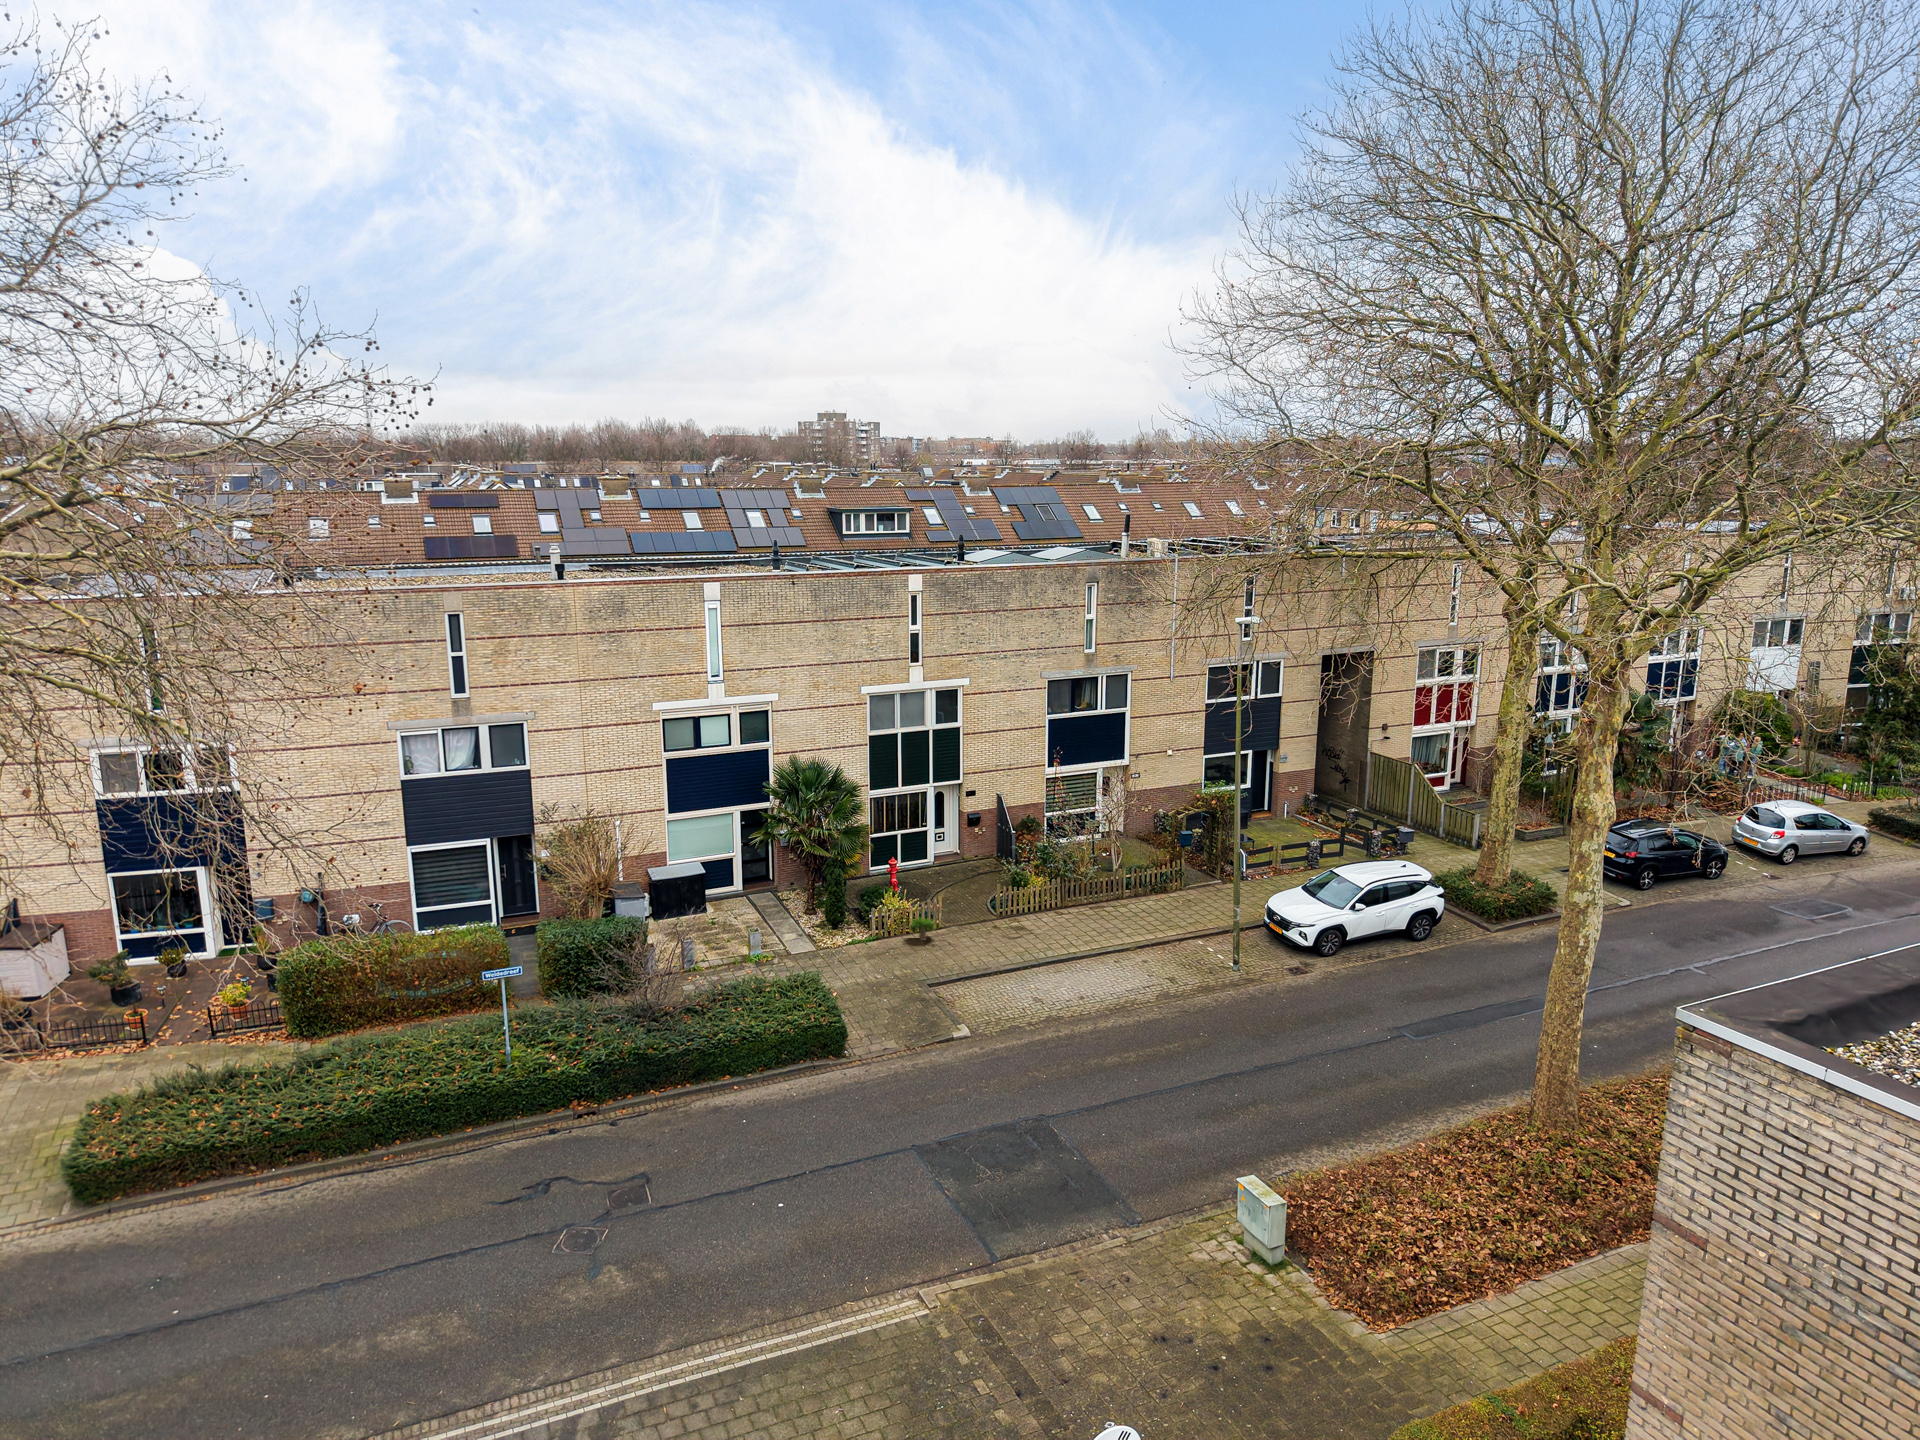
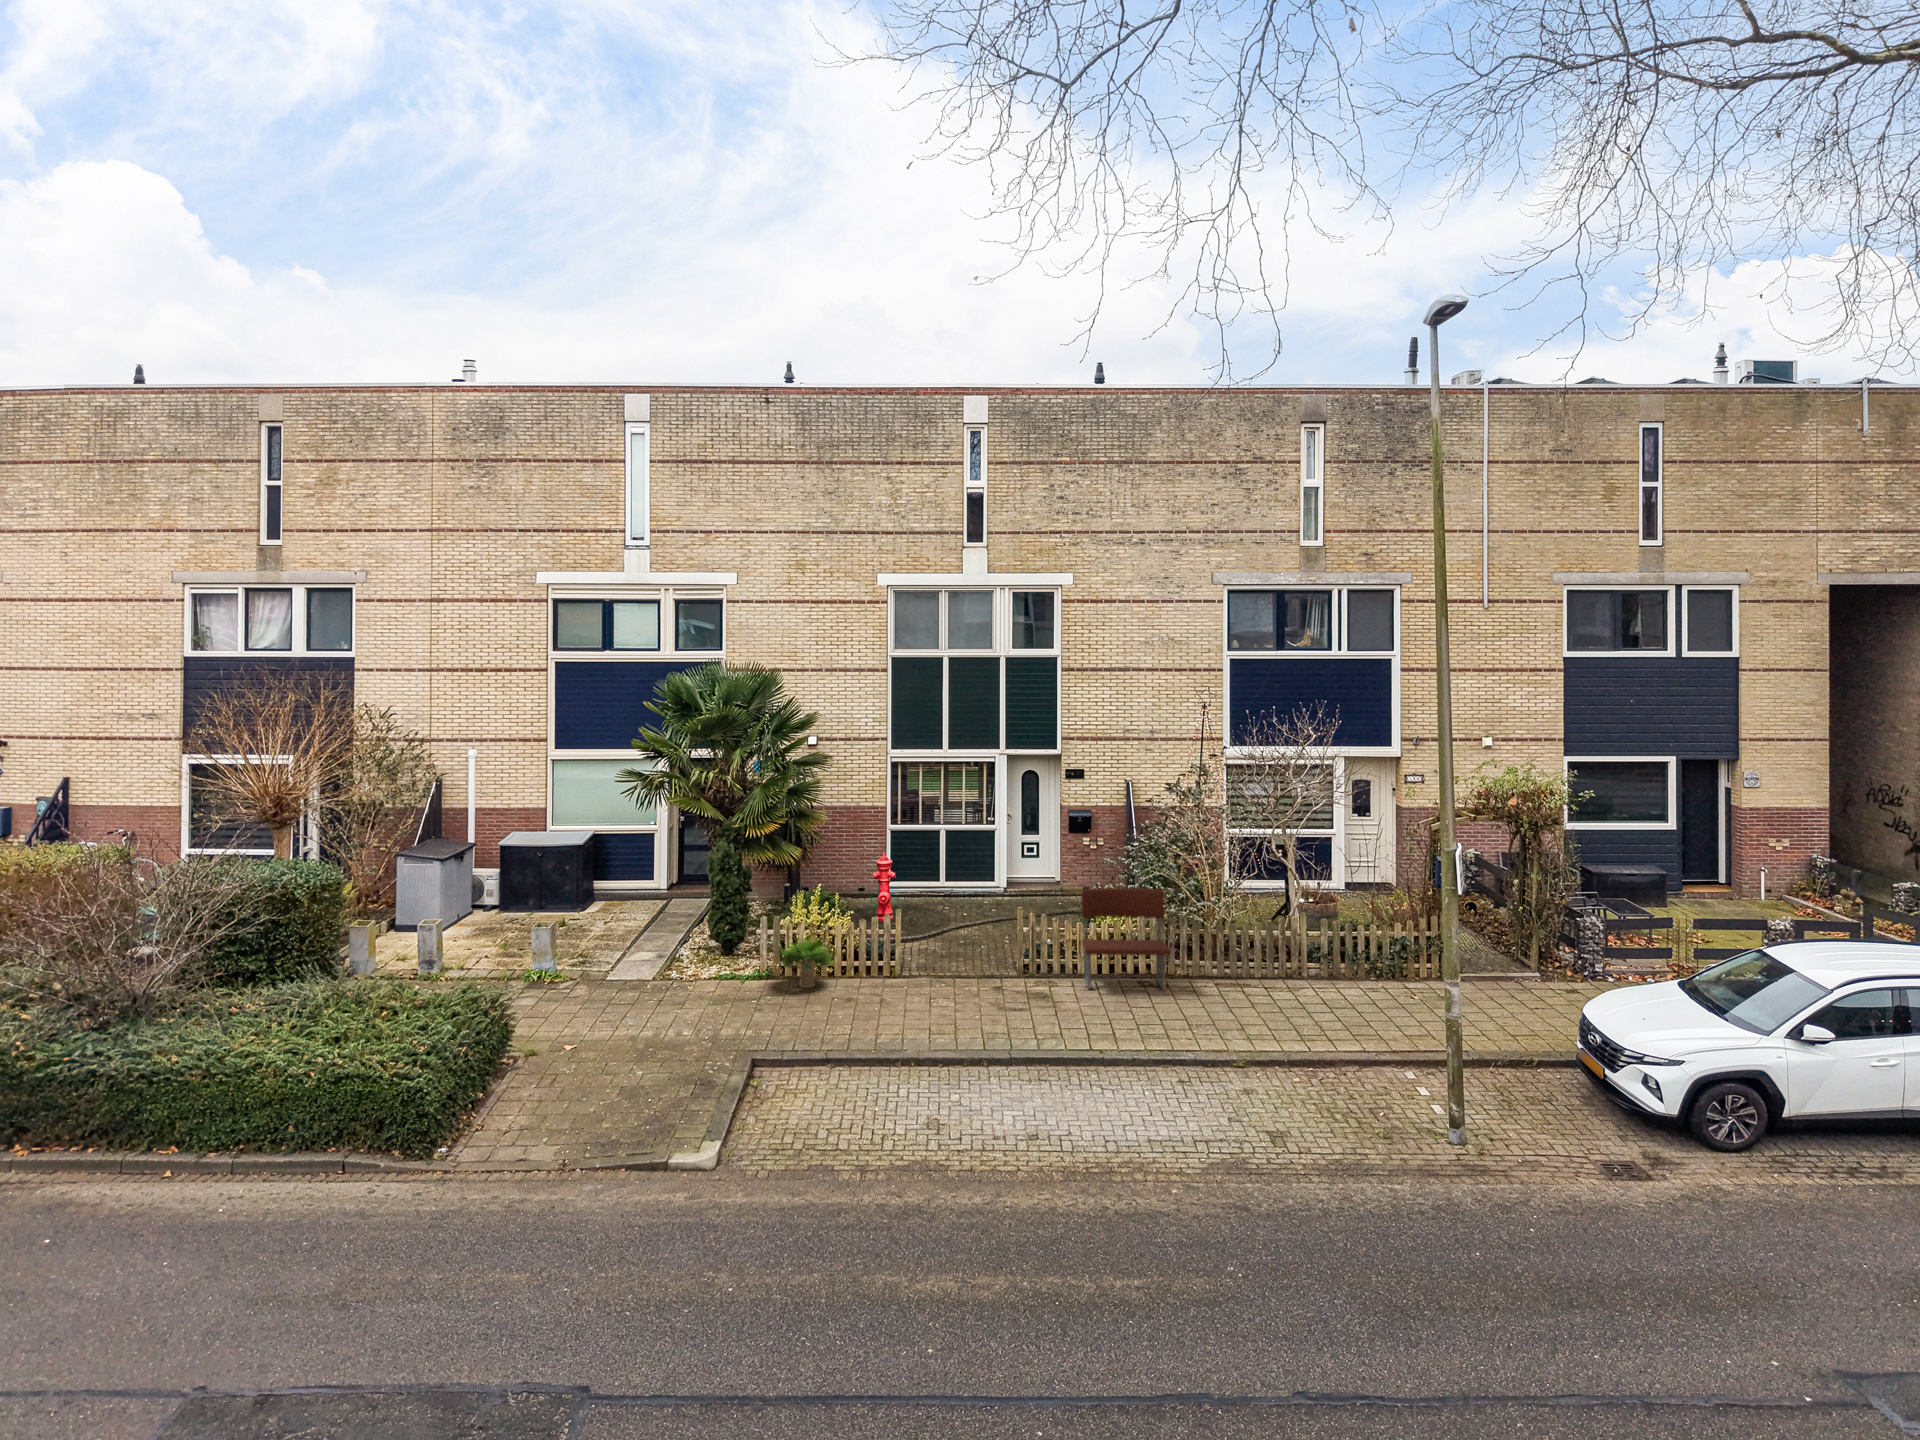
bench: none [1038,868,1083,920] -> present [1081,888,1171,989]

